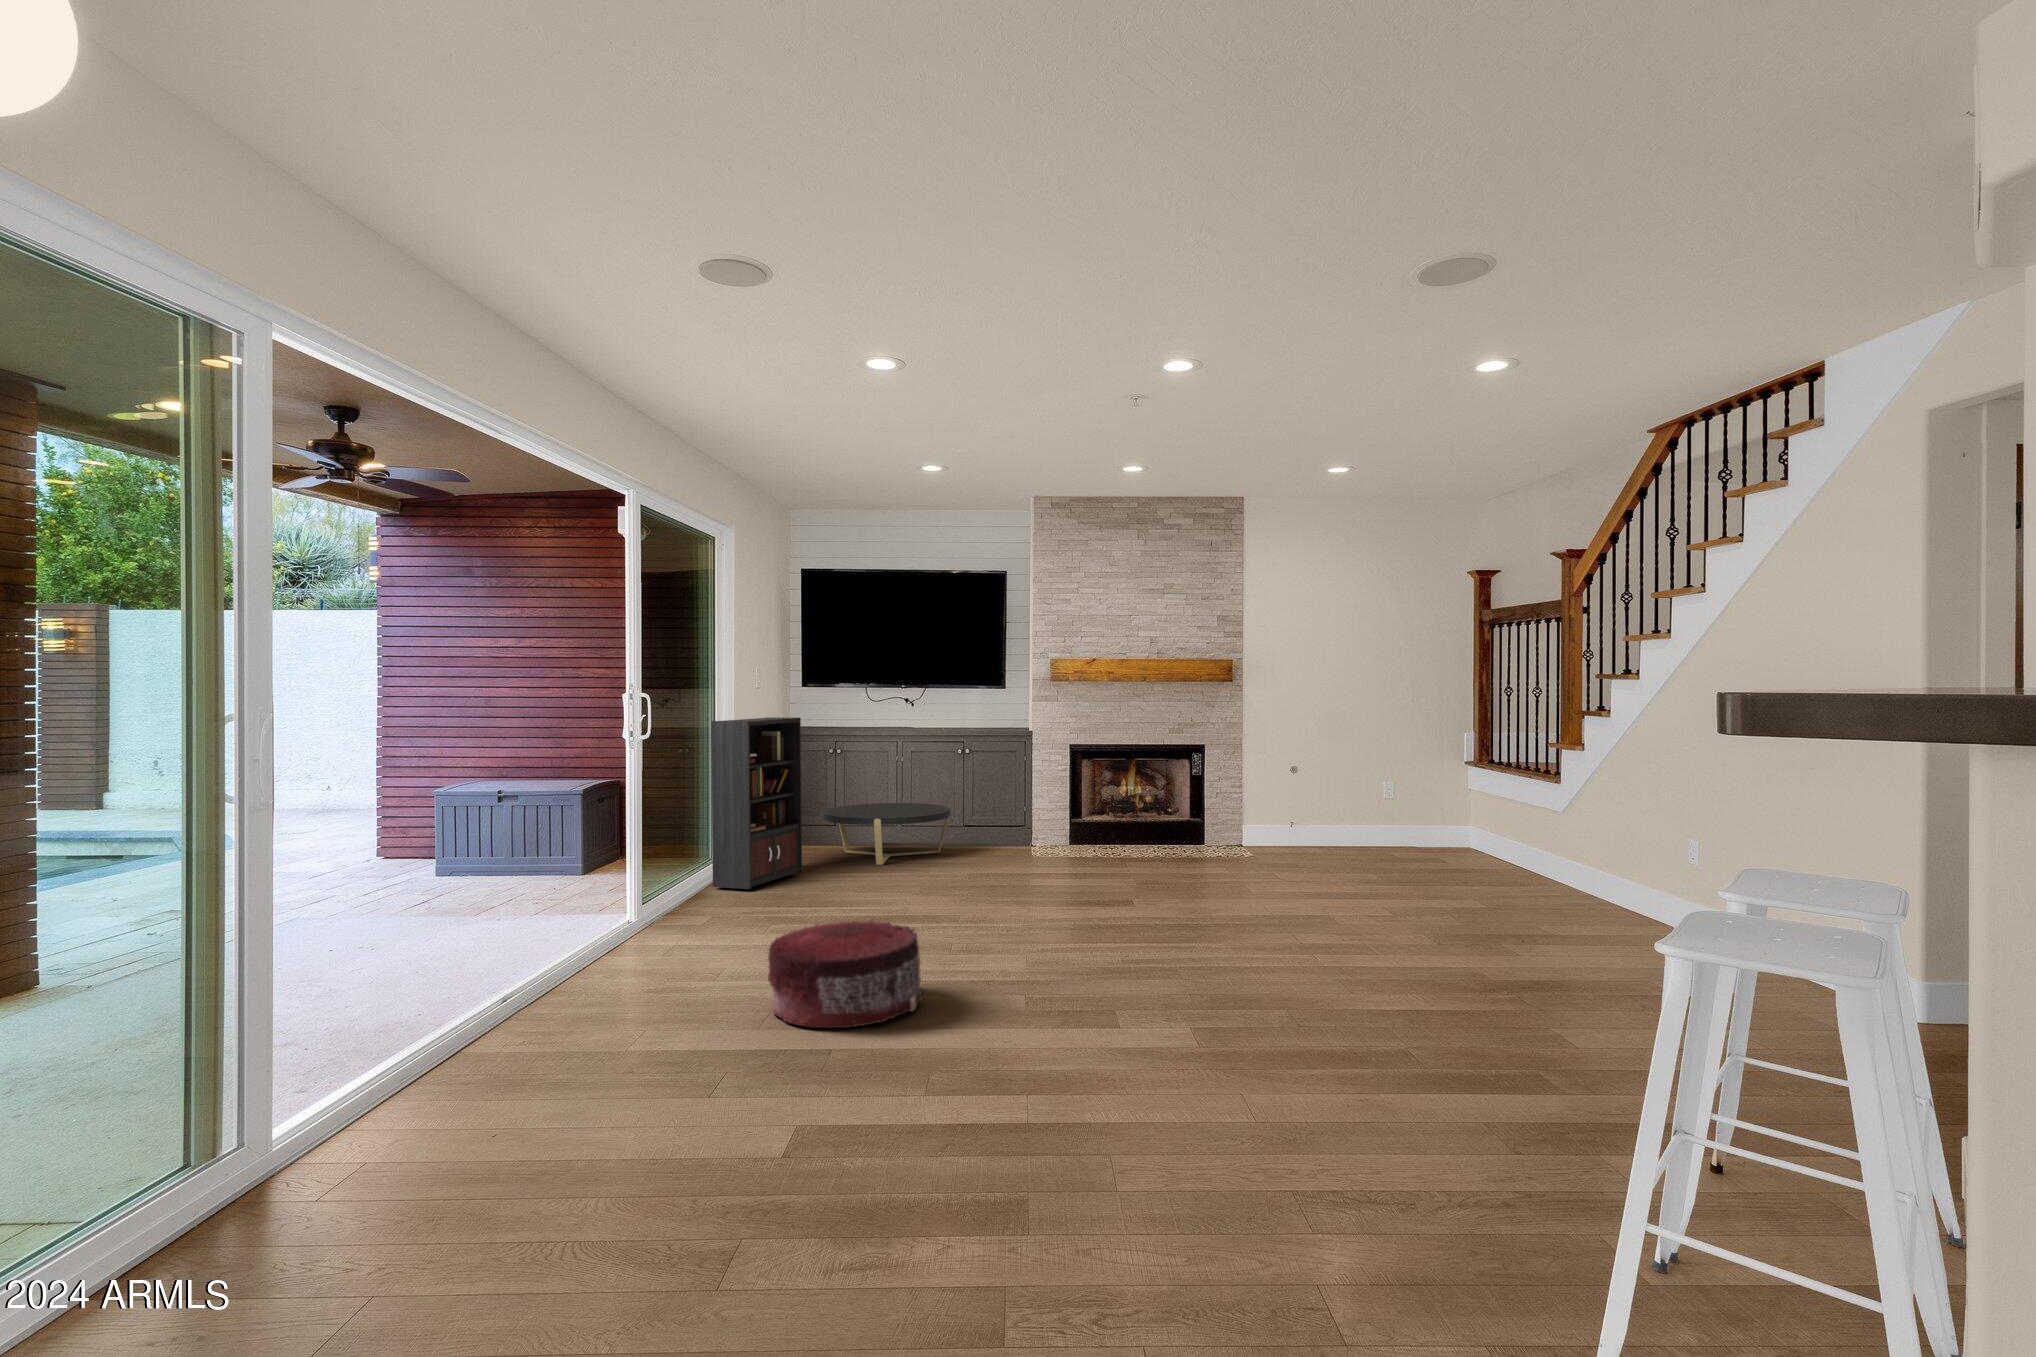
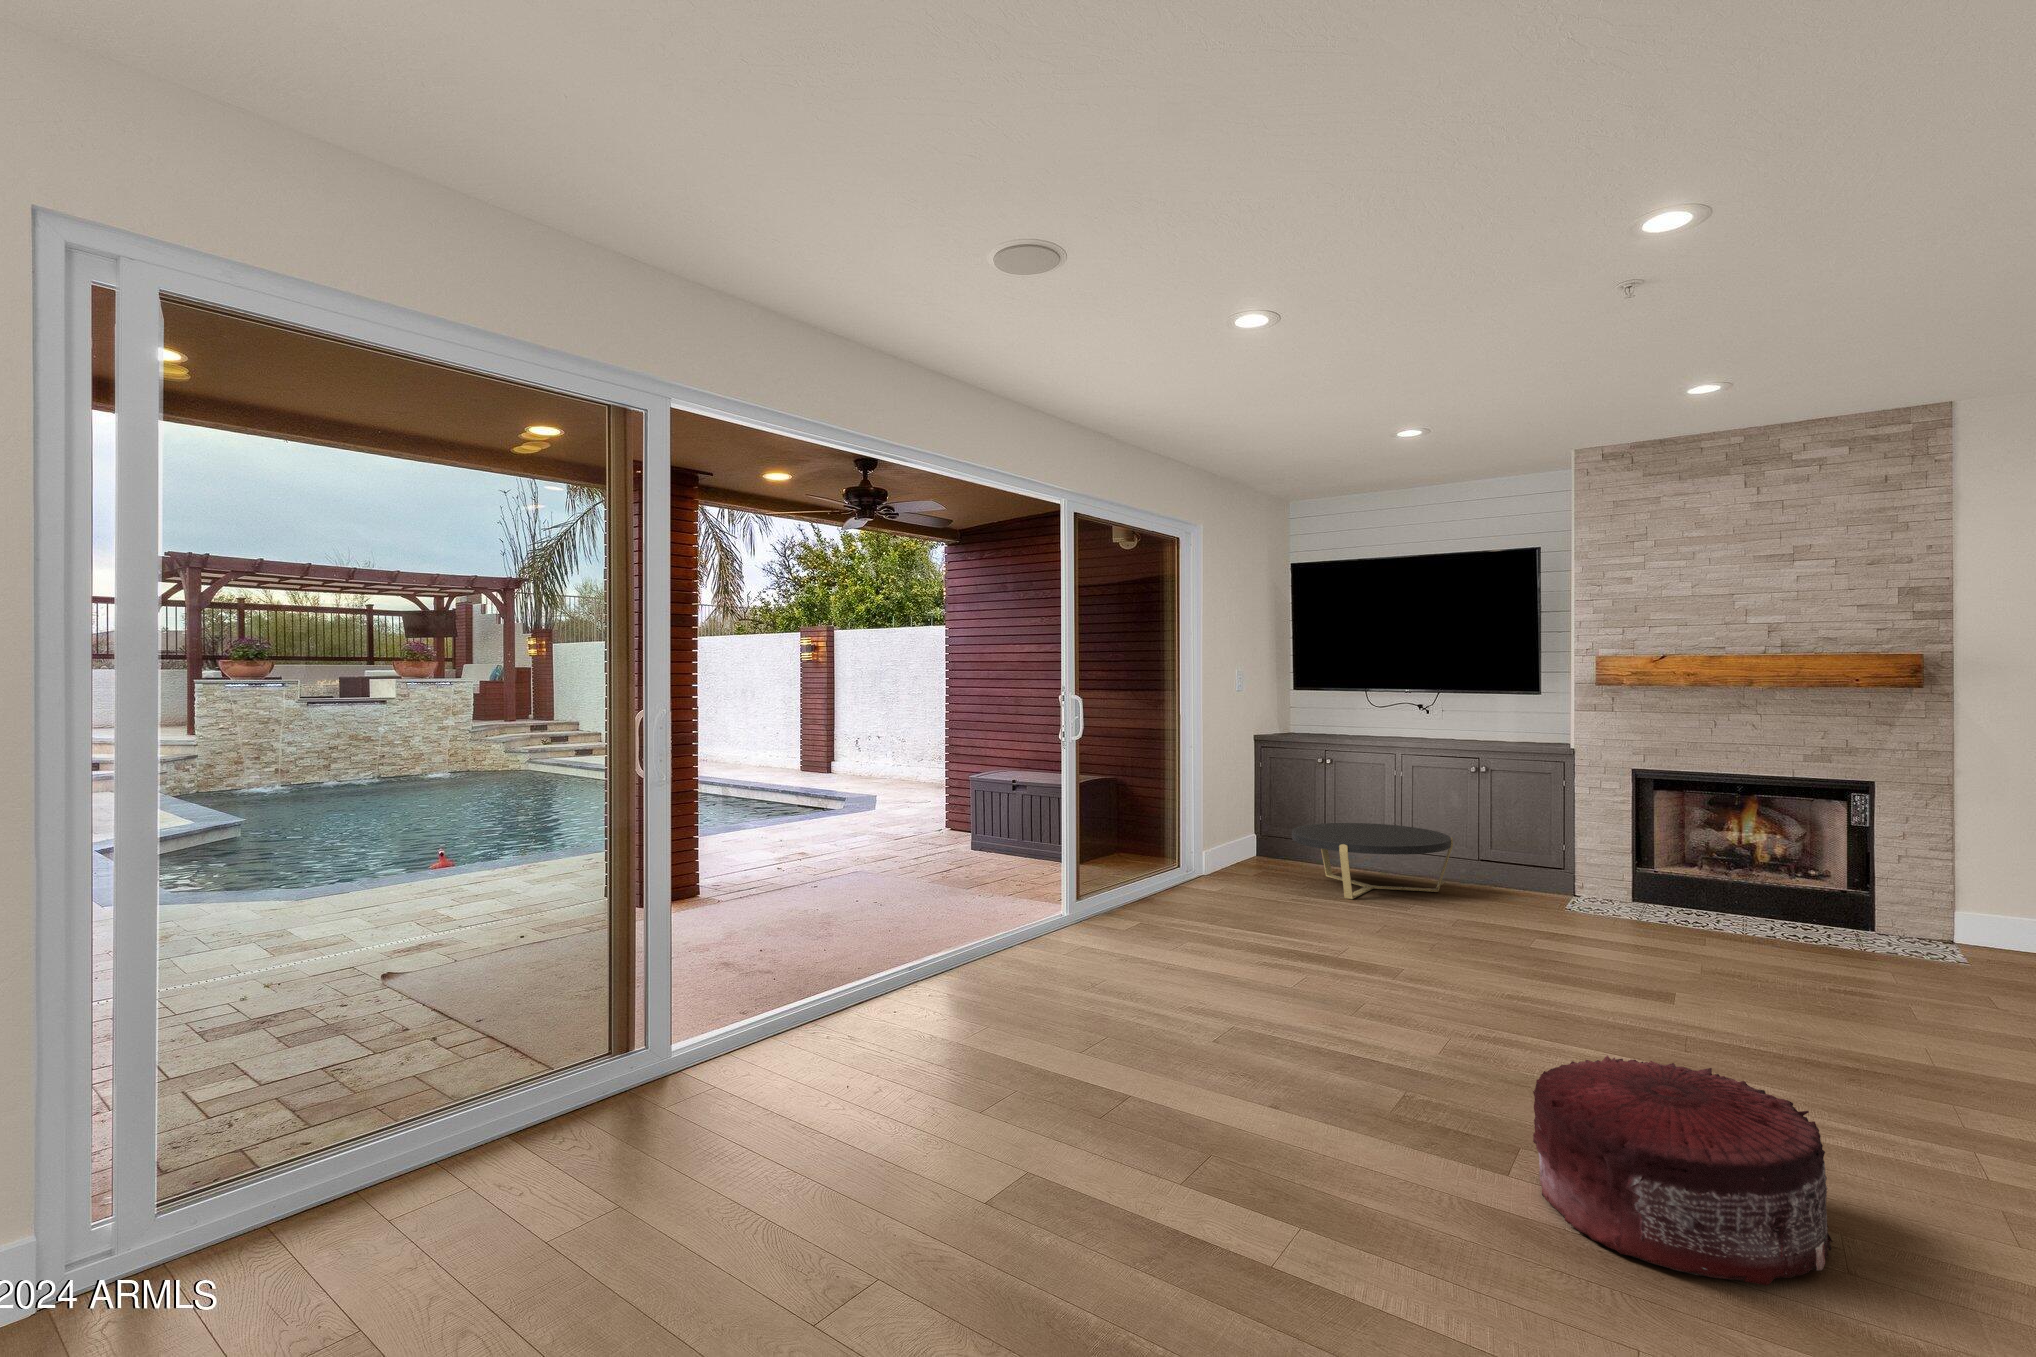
bookcase: present [711,717,802,889] -> none [1140,721,1248,911]
pouf: present [768,920,923,1028] -> present [1533,1056,1832,1285]

